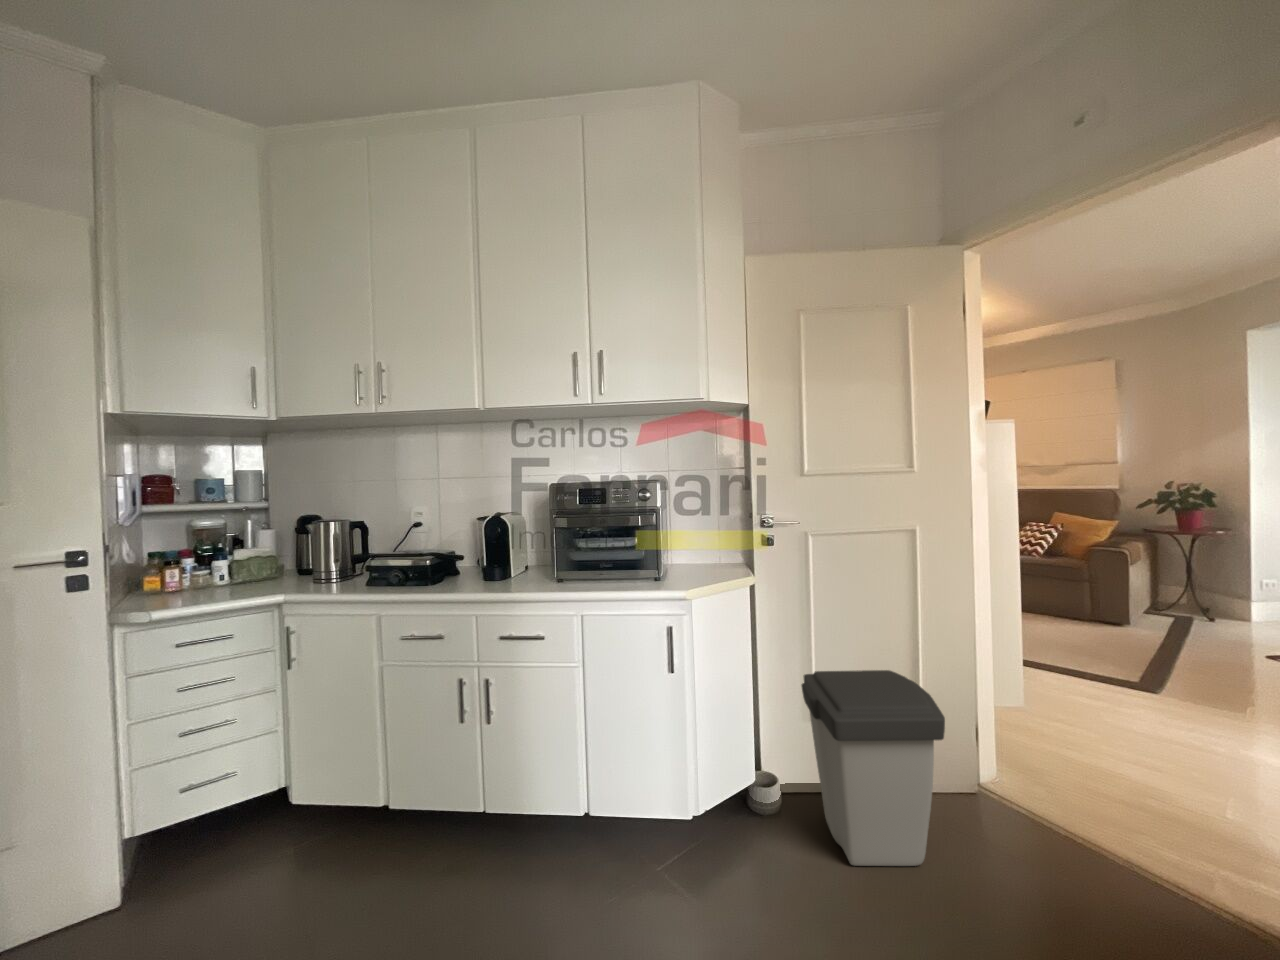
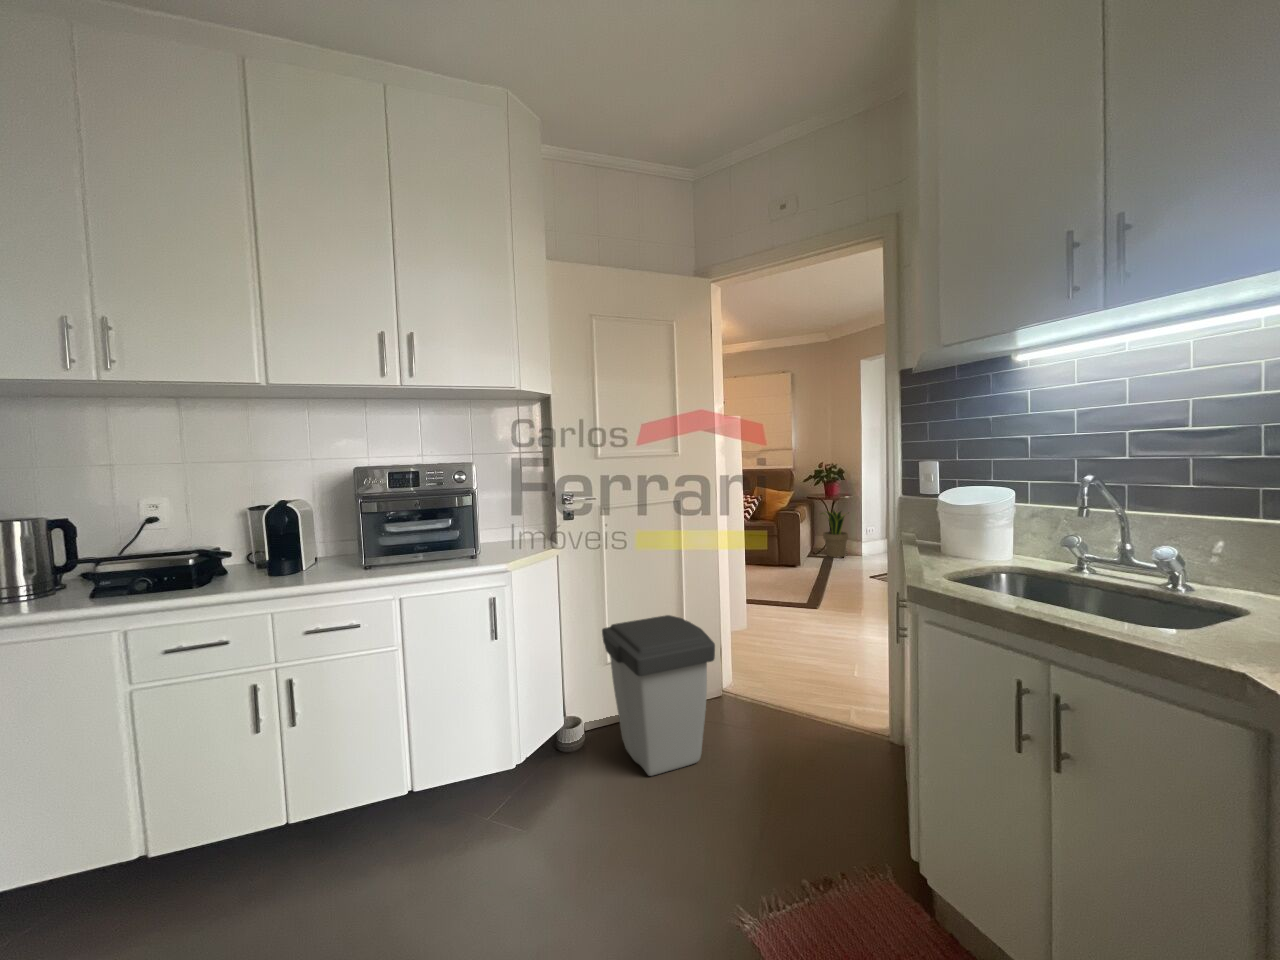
potted plant: none [1167,548,1226,619] -> present [821,510,848,557]

